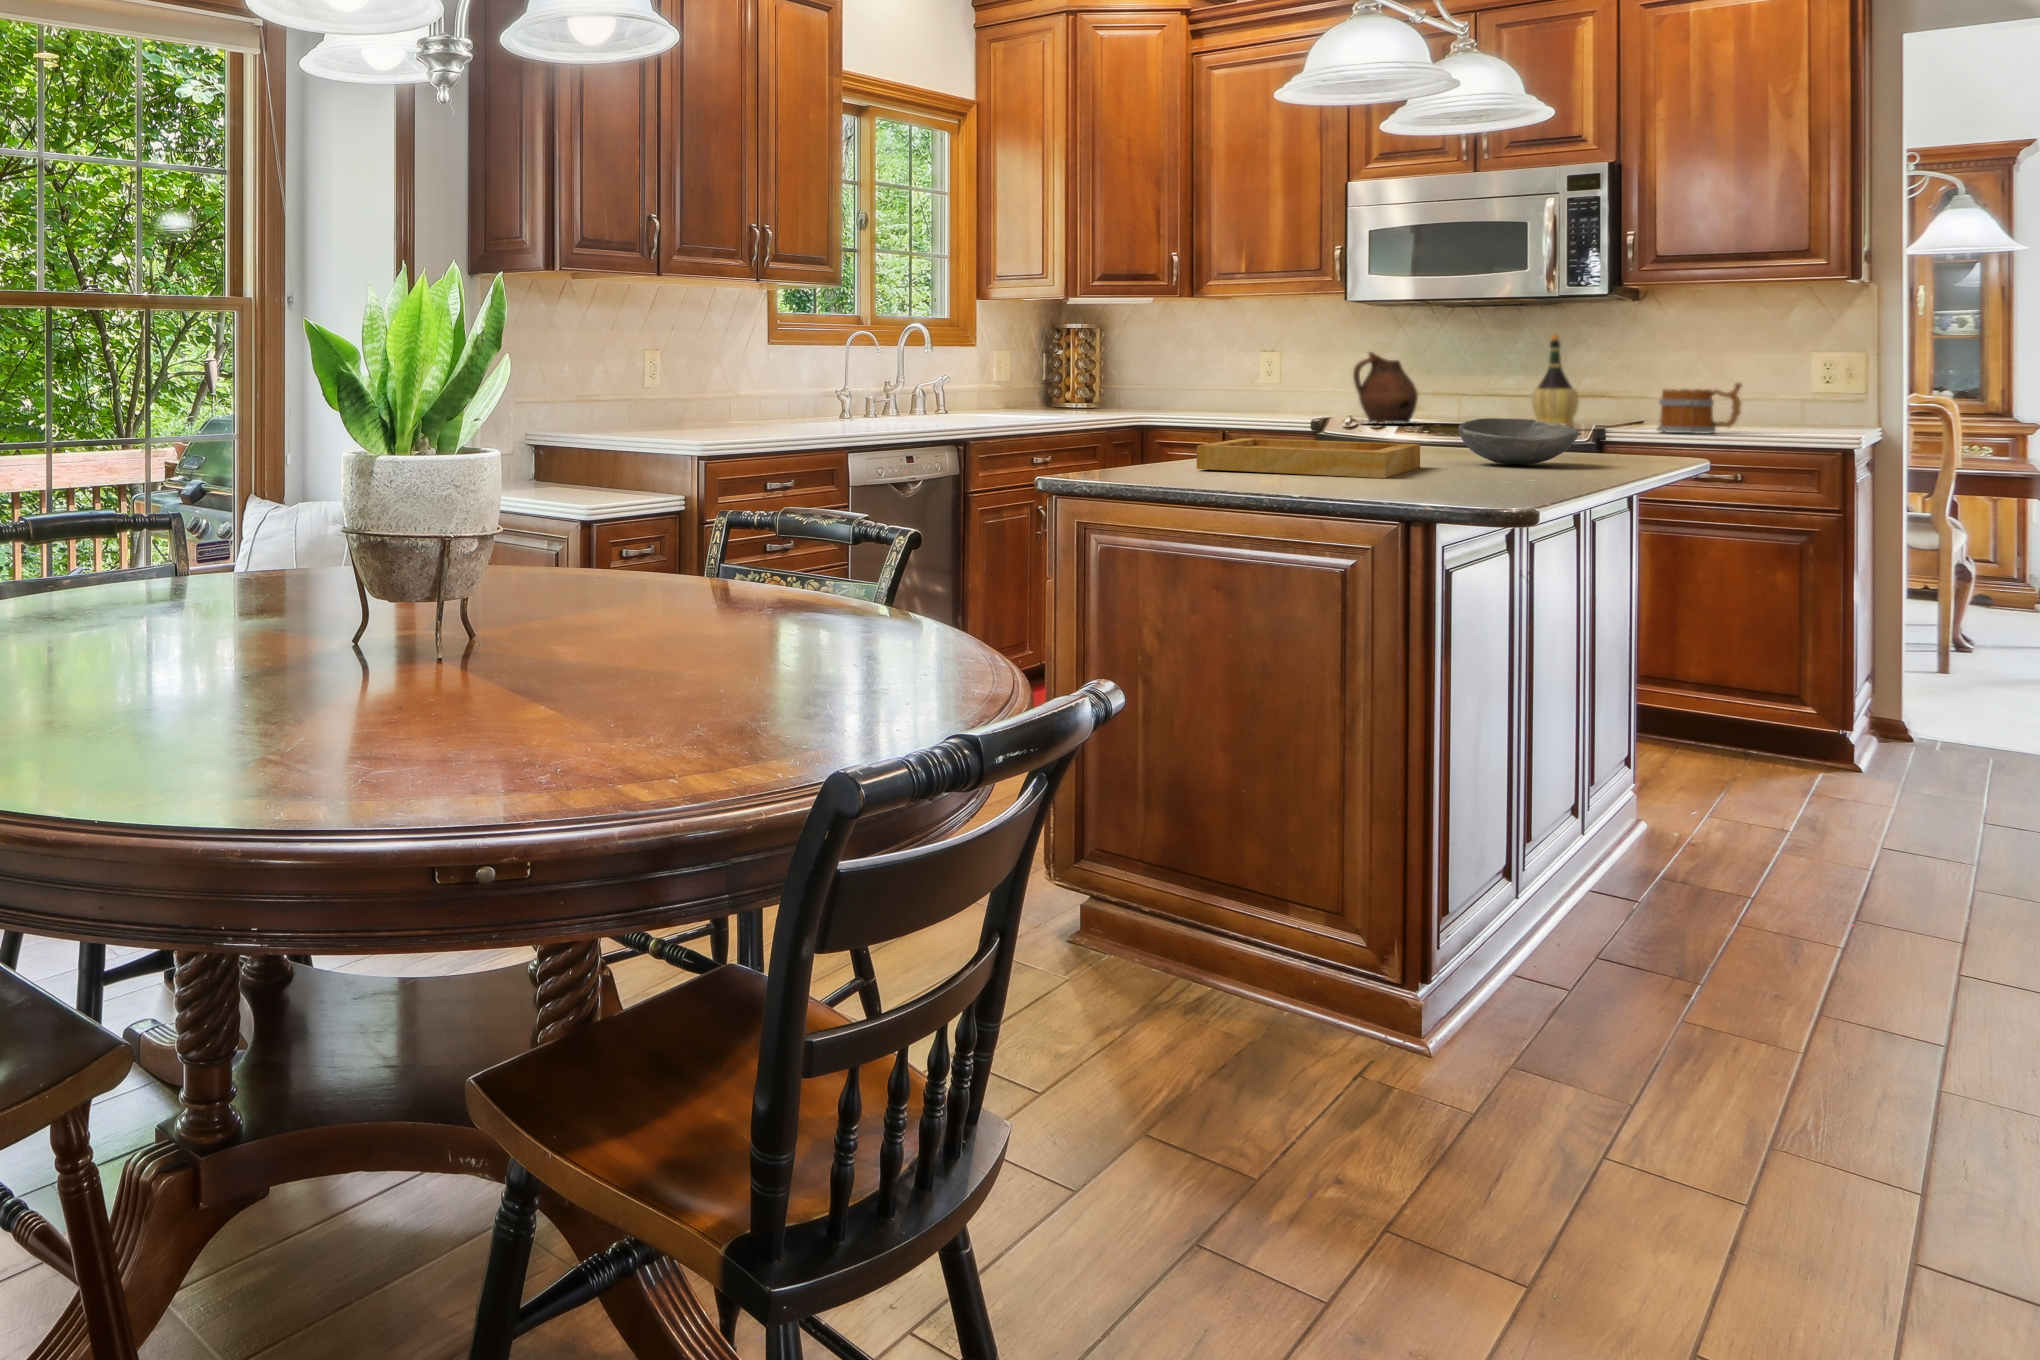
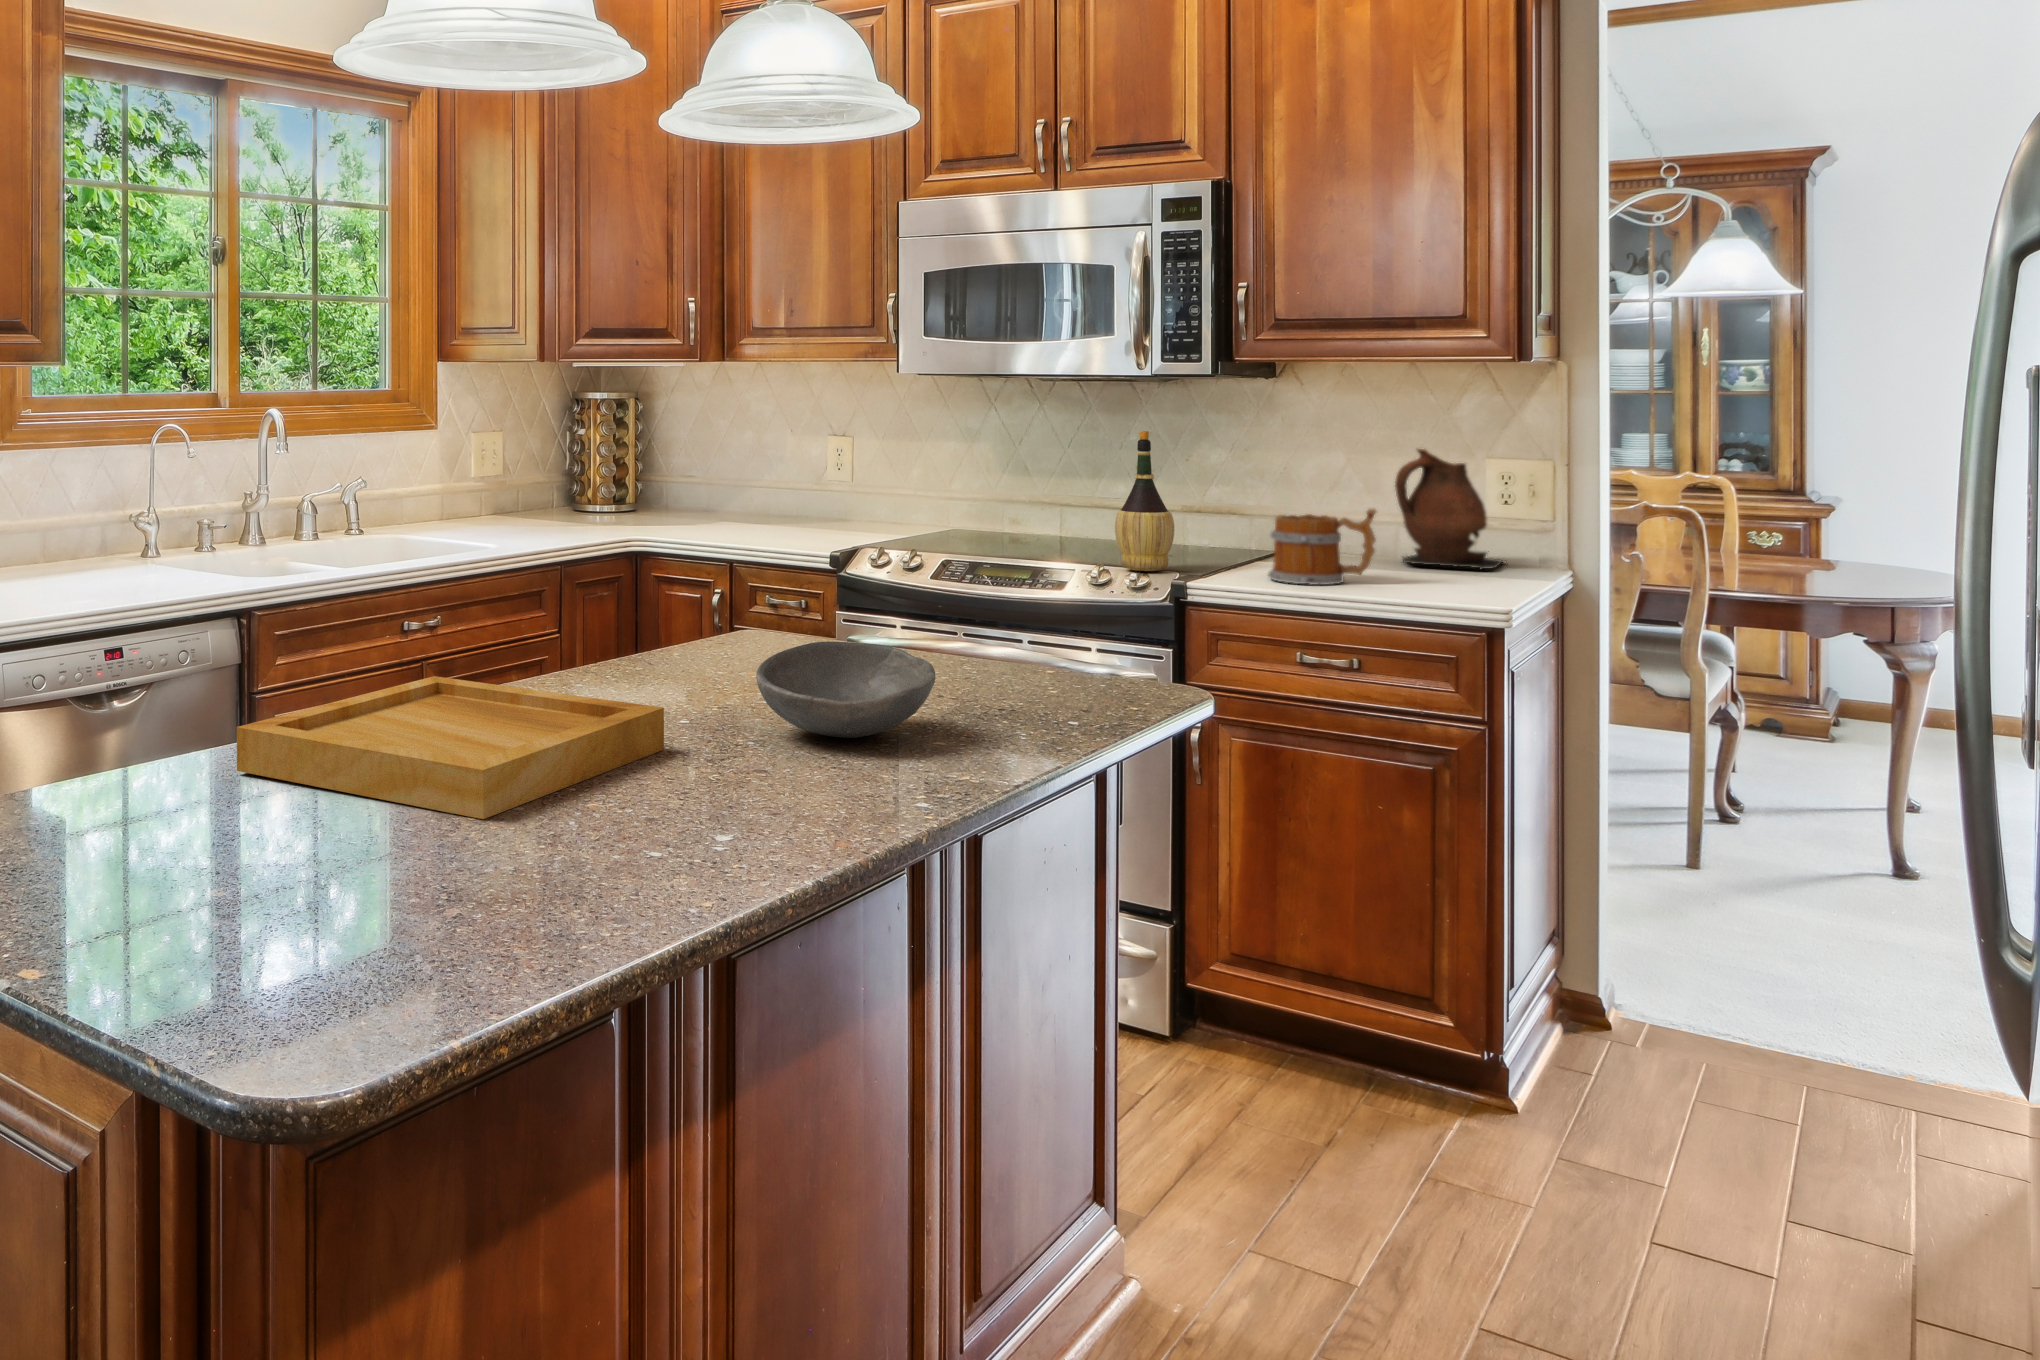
ceramic pitcher: present [1353,352,1418,424] -> present [1395,449,1506,569]

